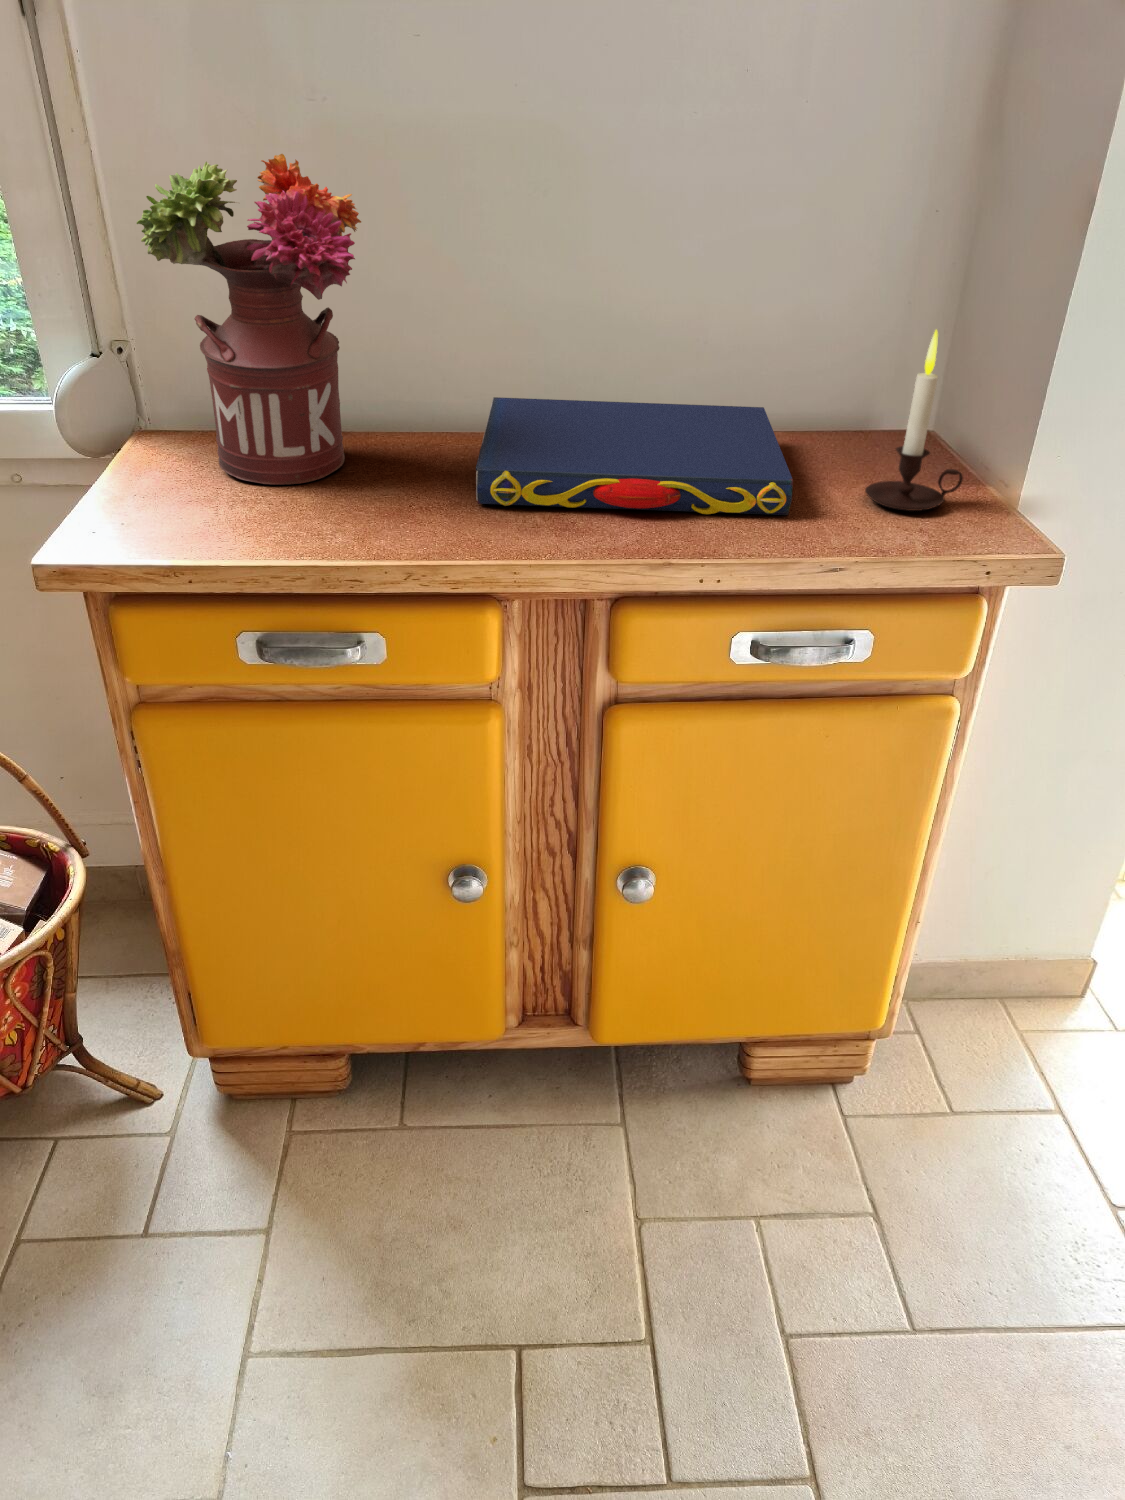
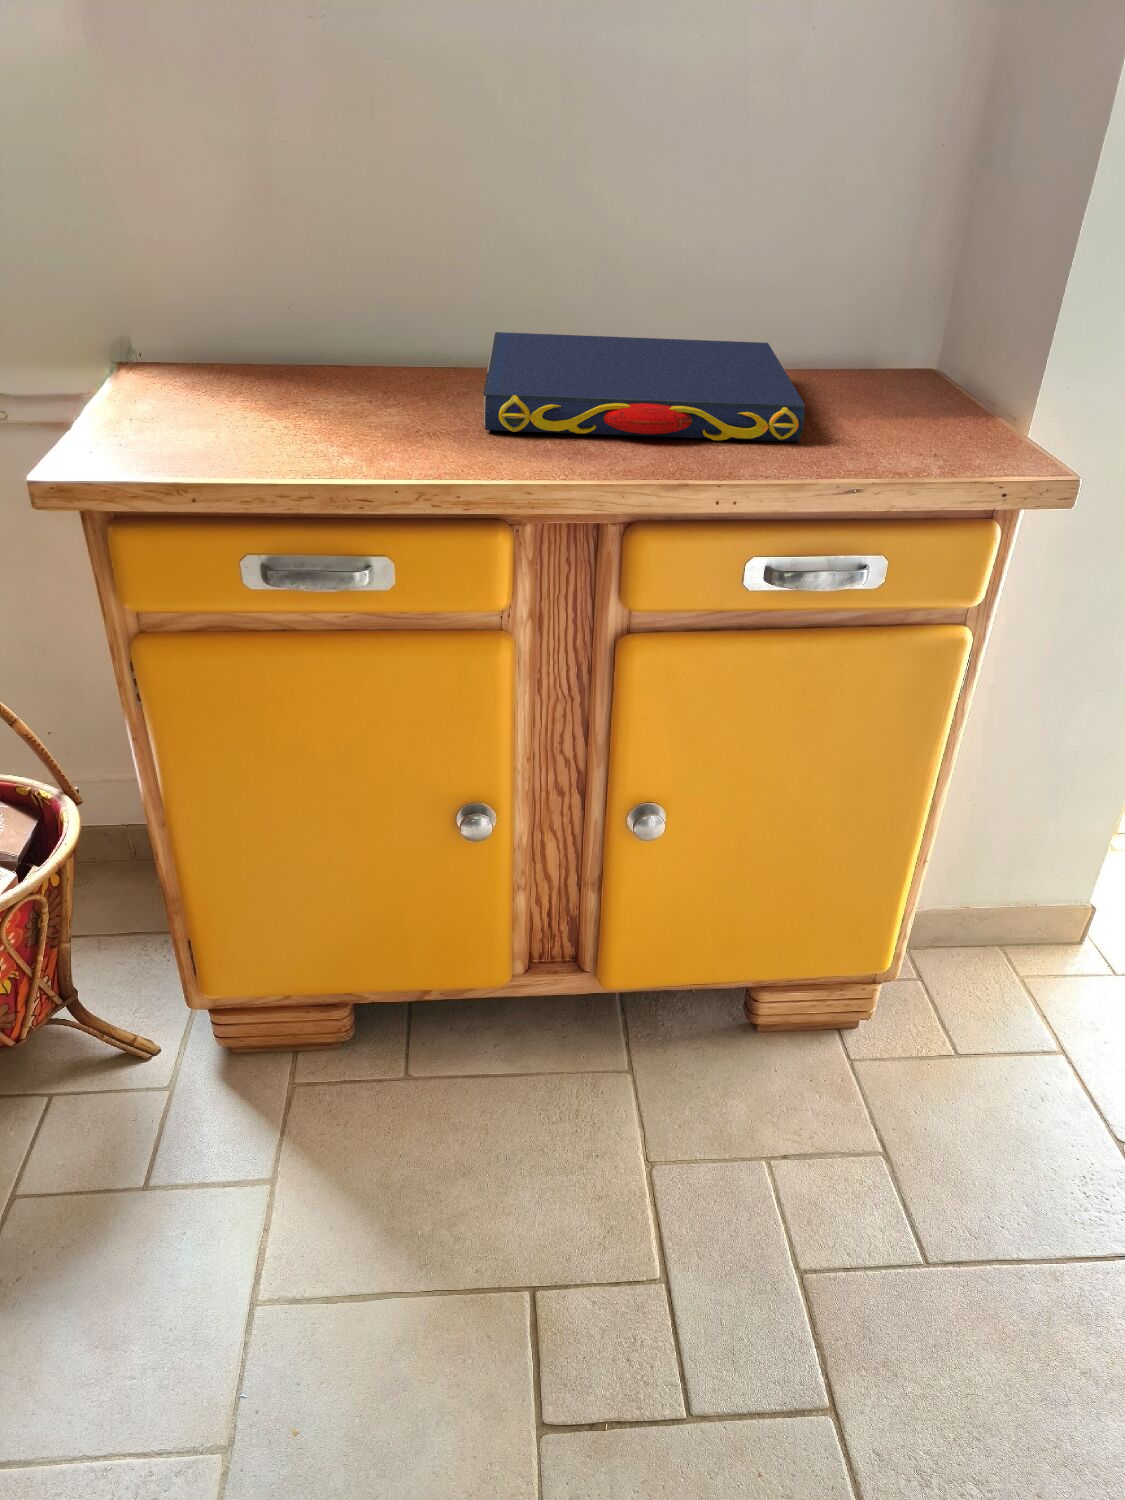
flower arrangement: present [136,154,361,485] -> none [134,66,364,413]
candle: present [865,330,963,511] -> none [875,250,973,438]

